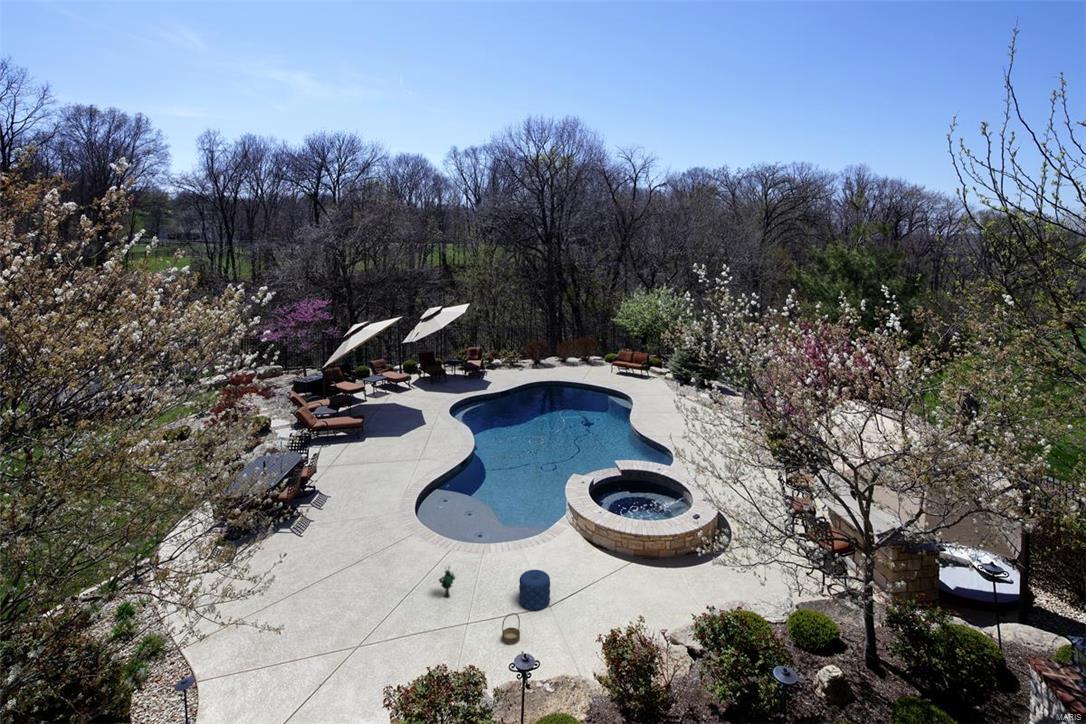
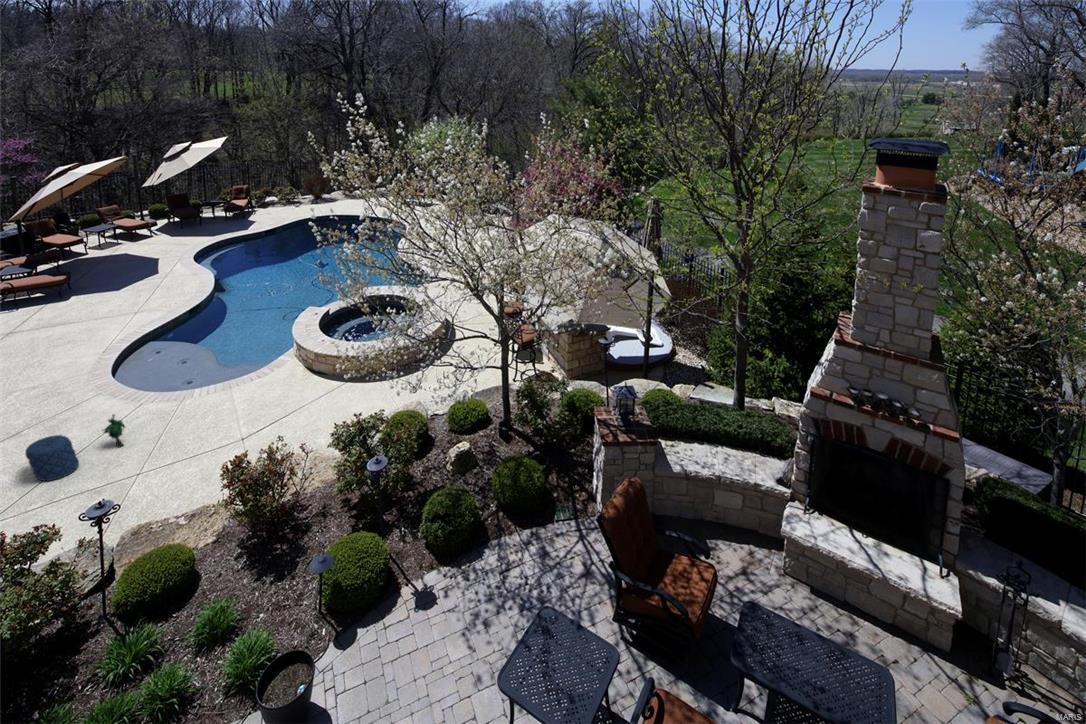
pouf: present [519,570,550,610] -> present [25,435,79,481]
basket: present [502,613,520,644] -> none [164,449,192,481]

